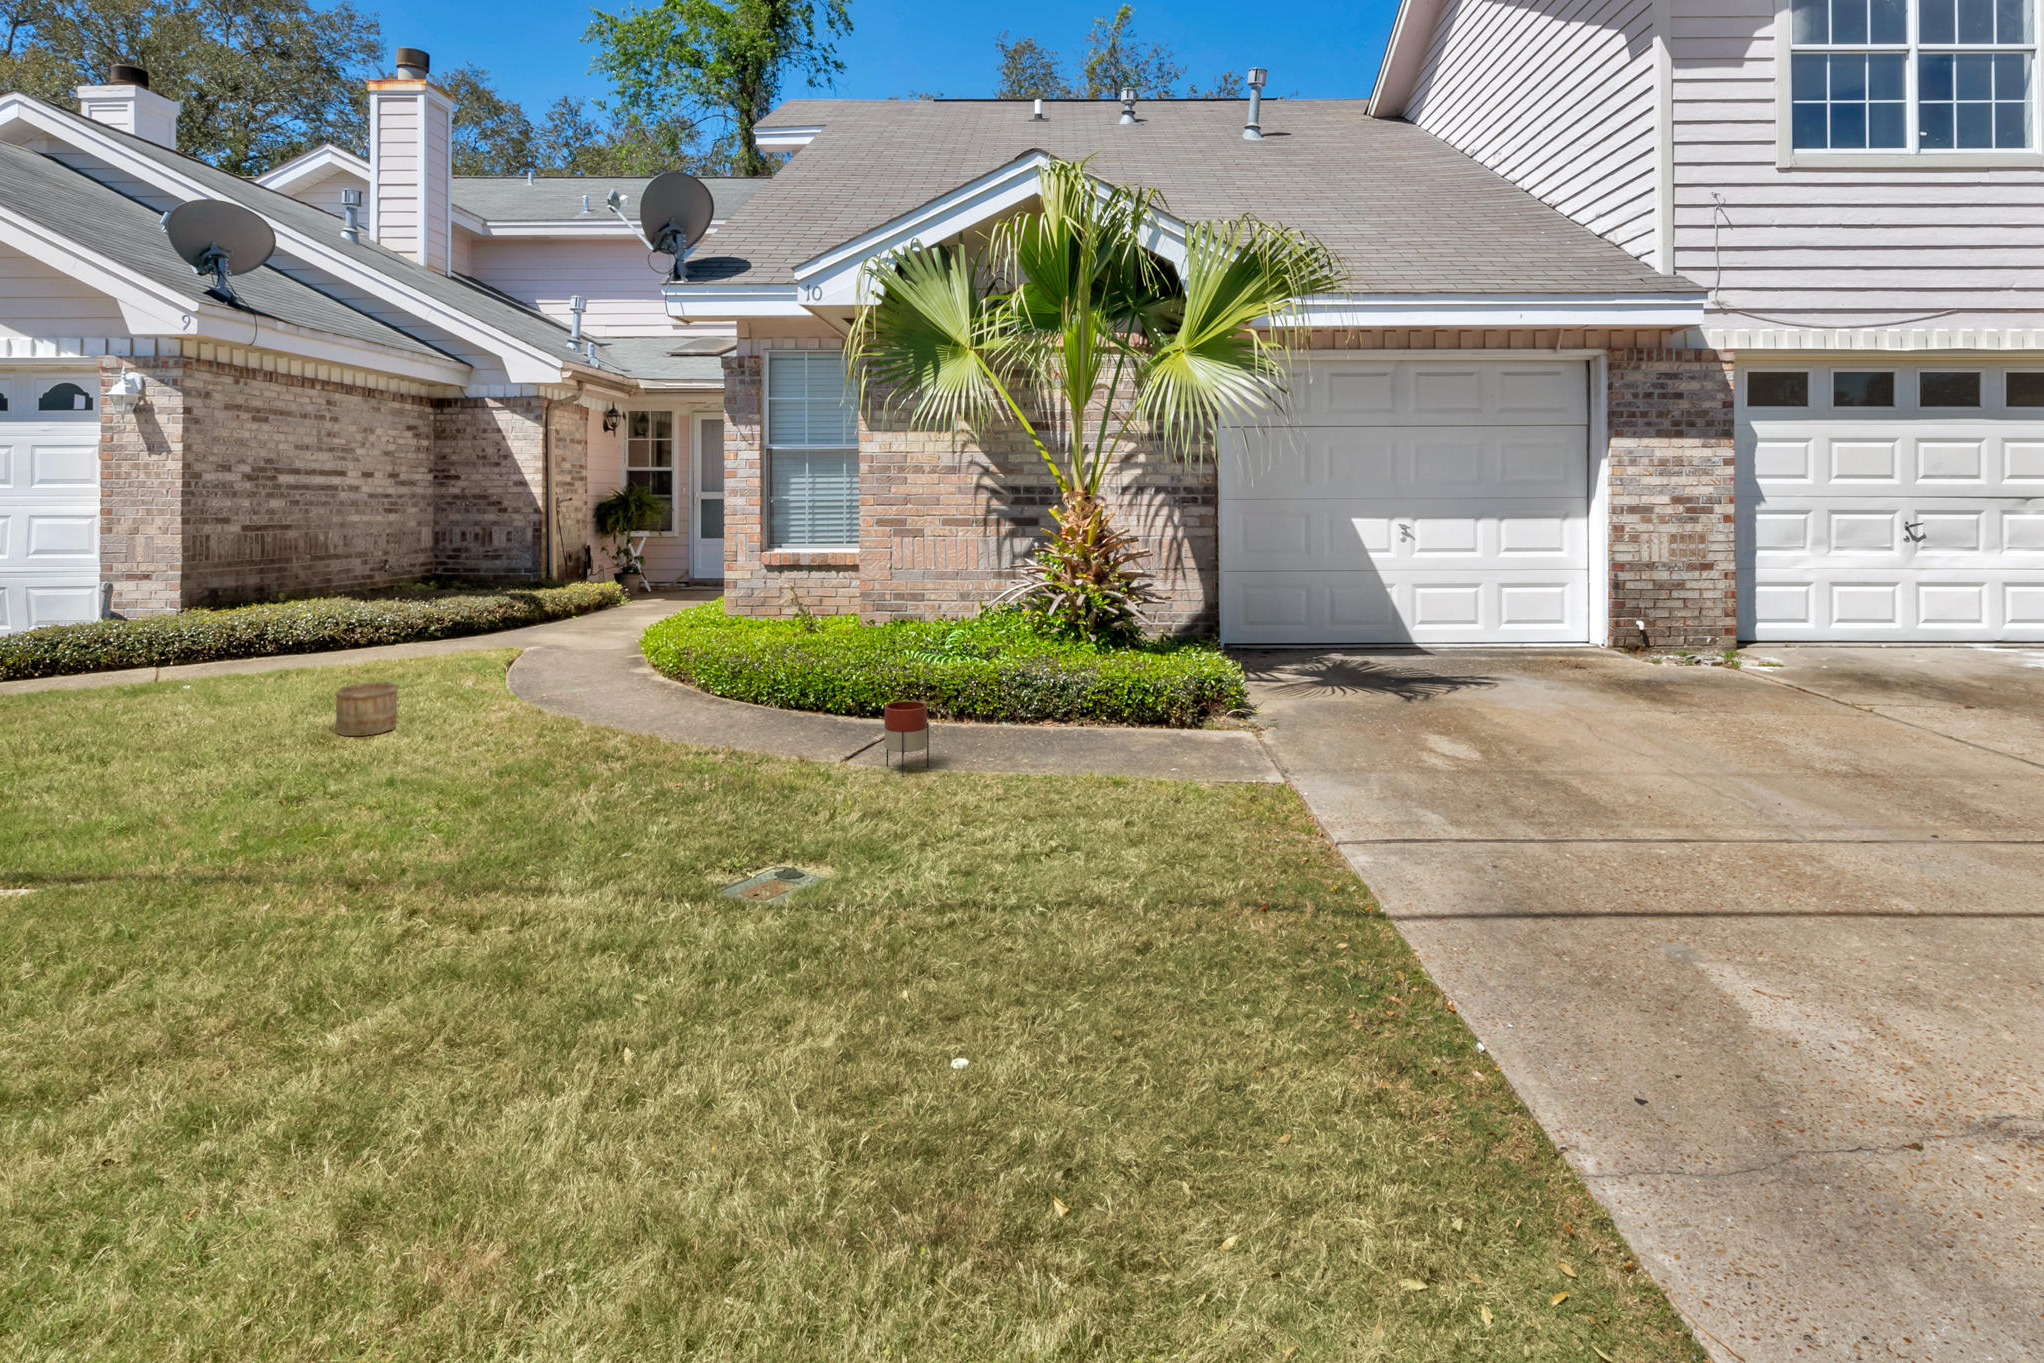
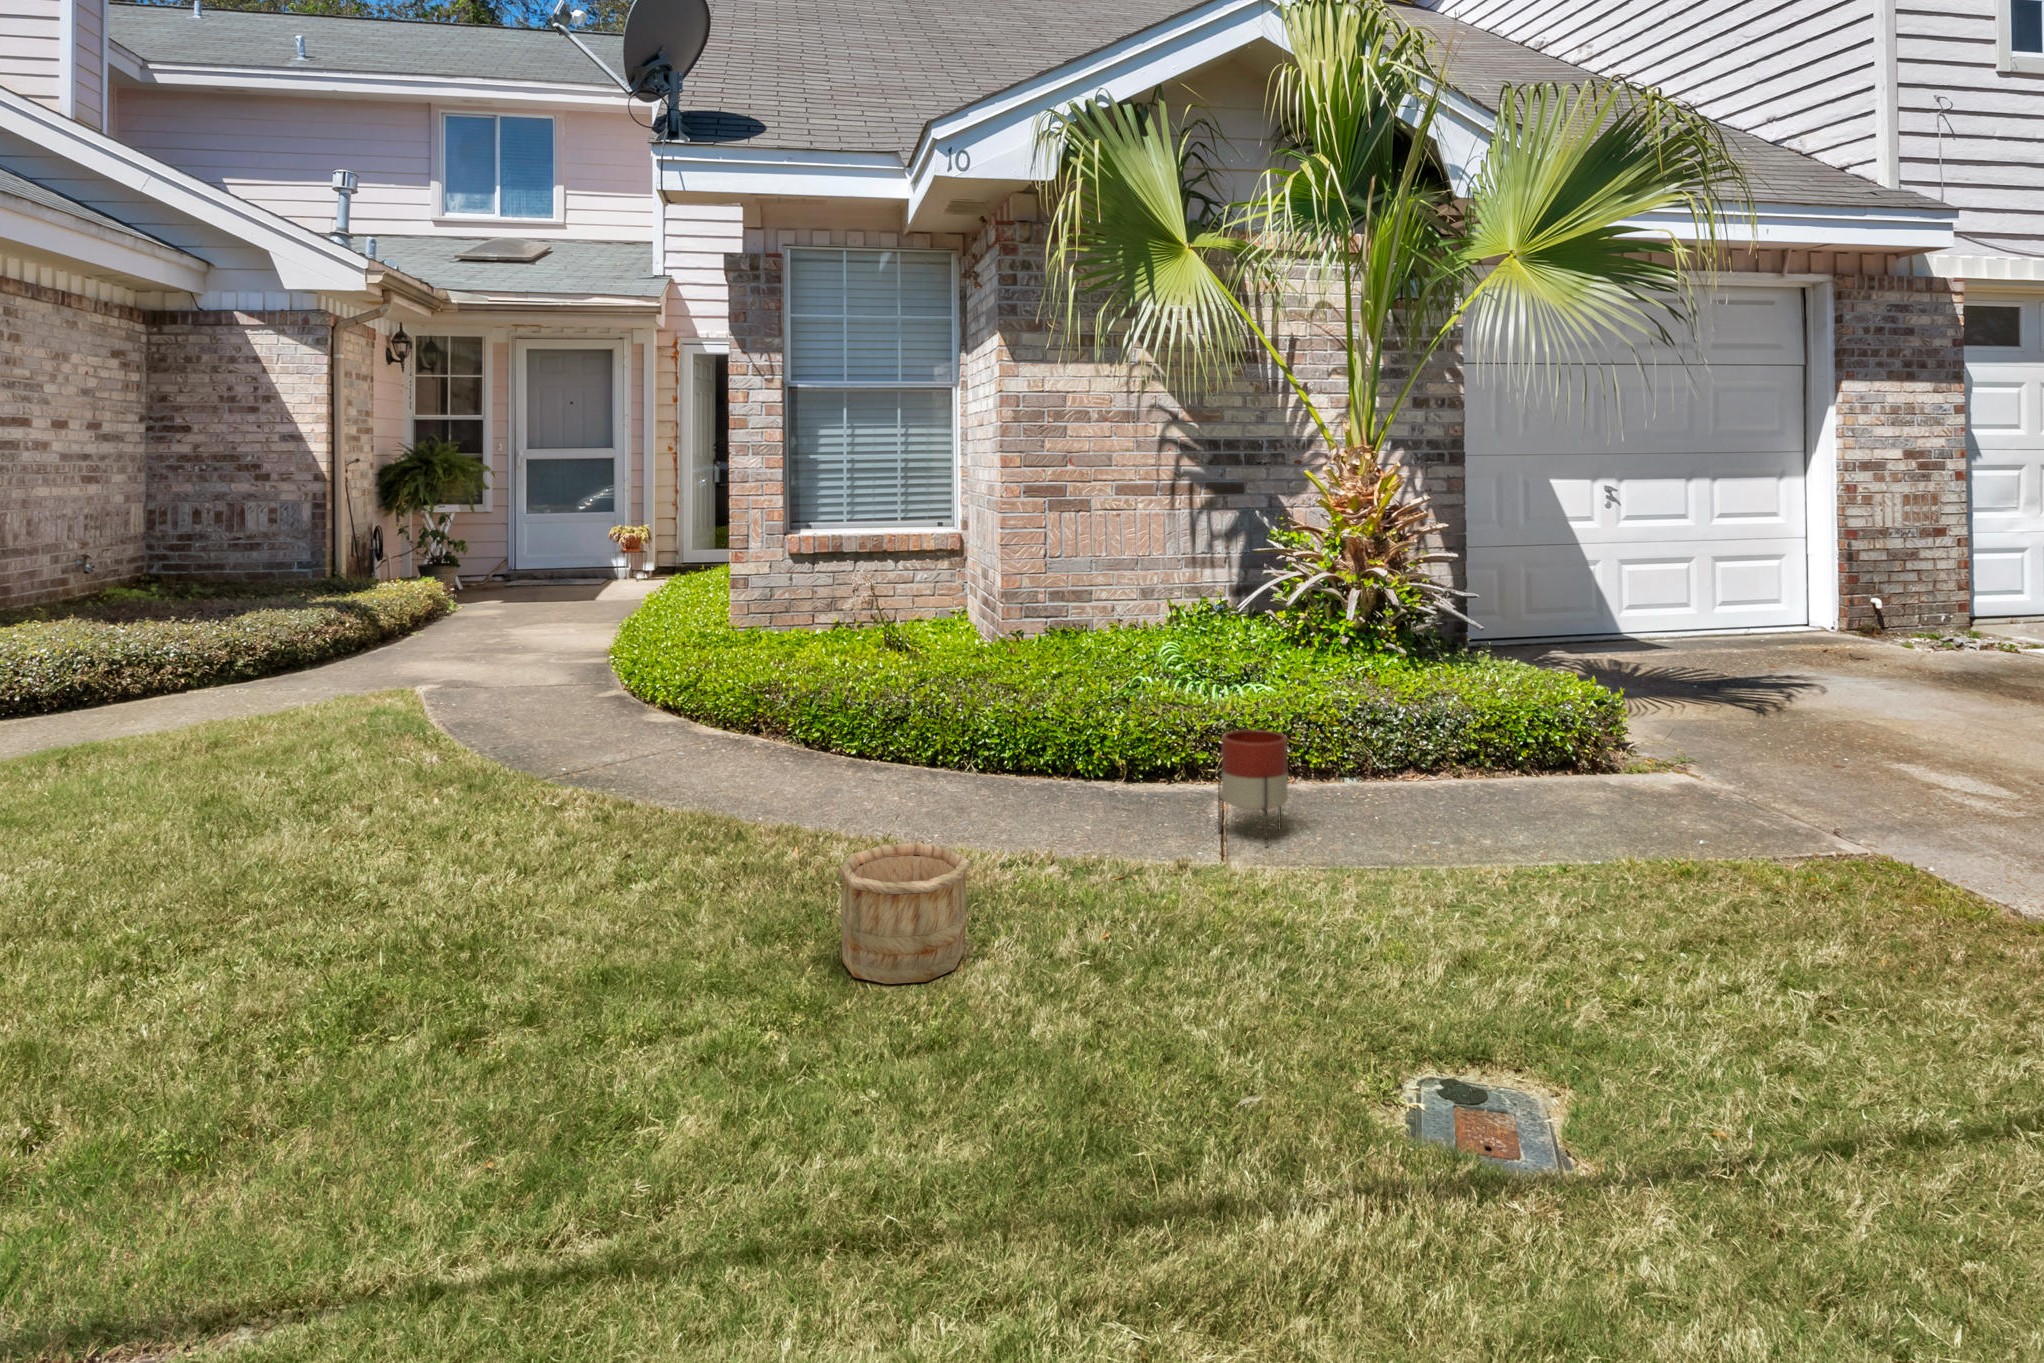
wooden bucket: present [335,682,398,736] -> present [838,843,971,984]

